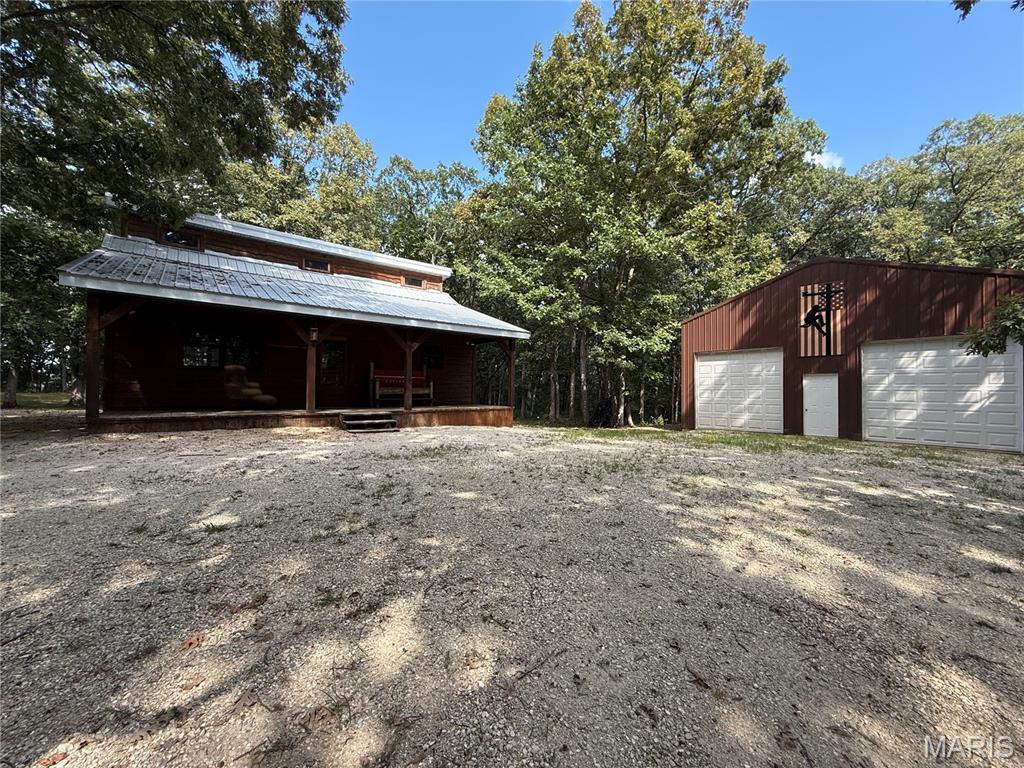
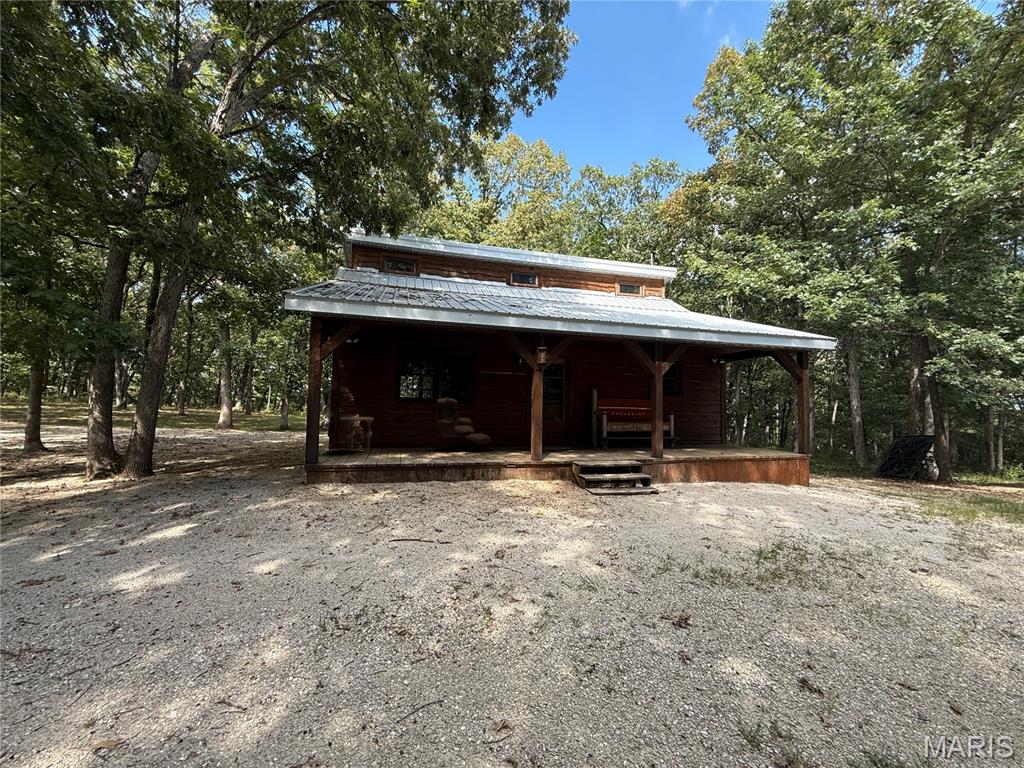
side table: none [118,381,157,412] -> present [340,417,374,451]

